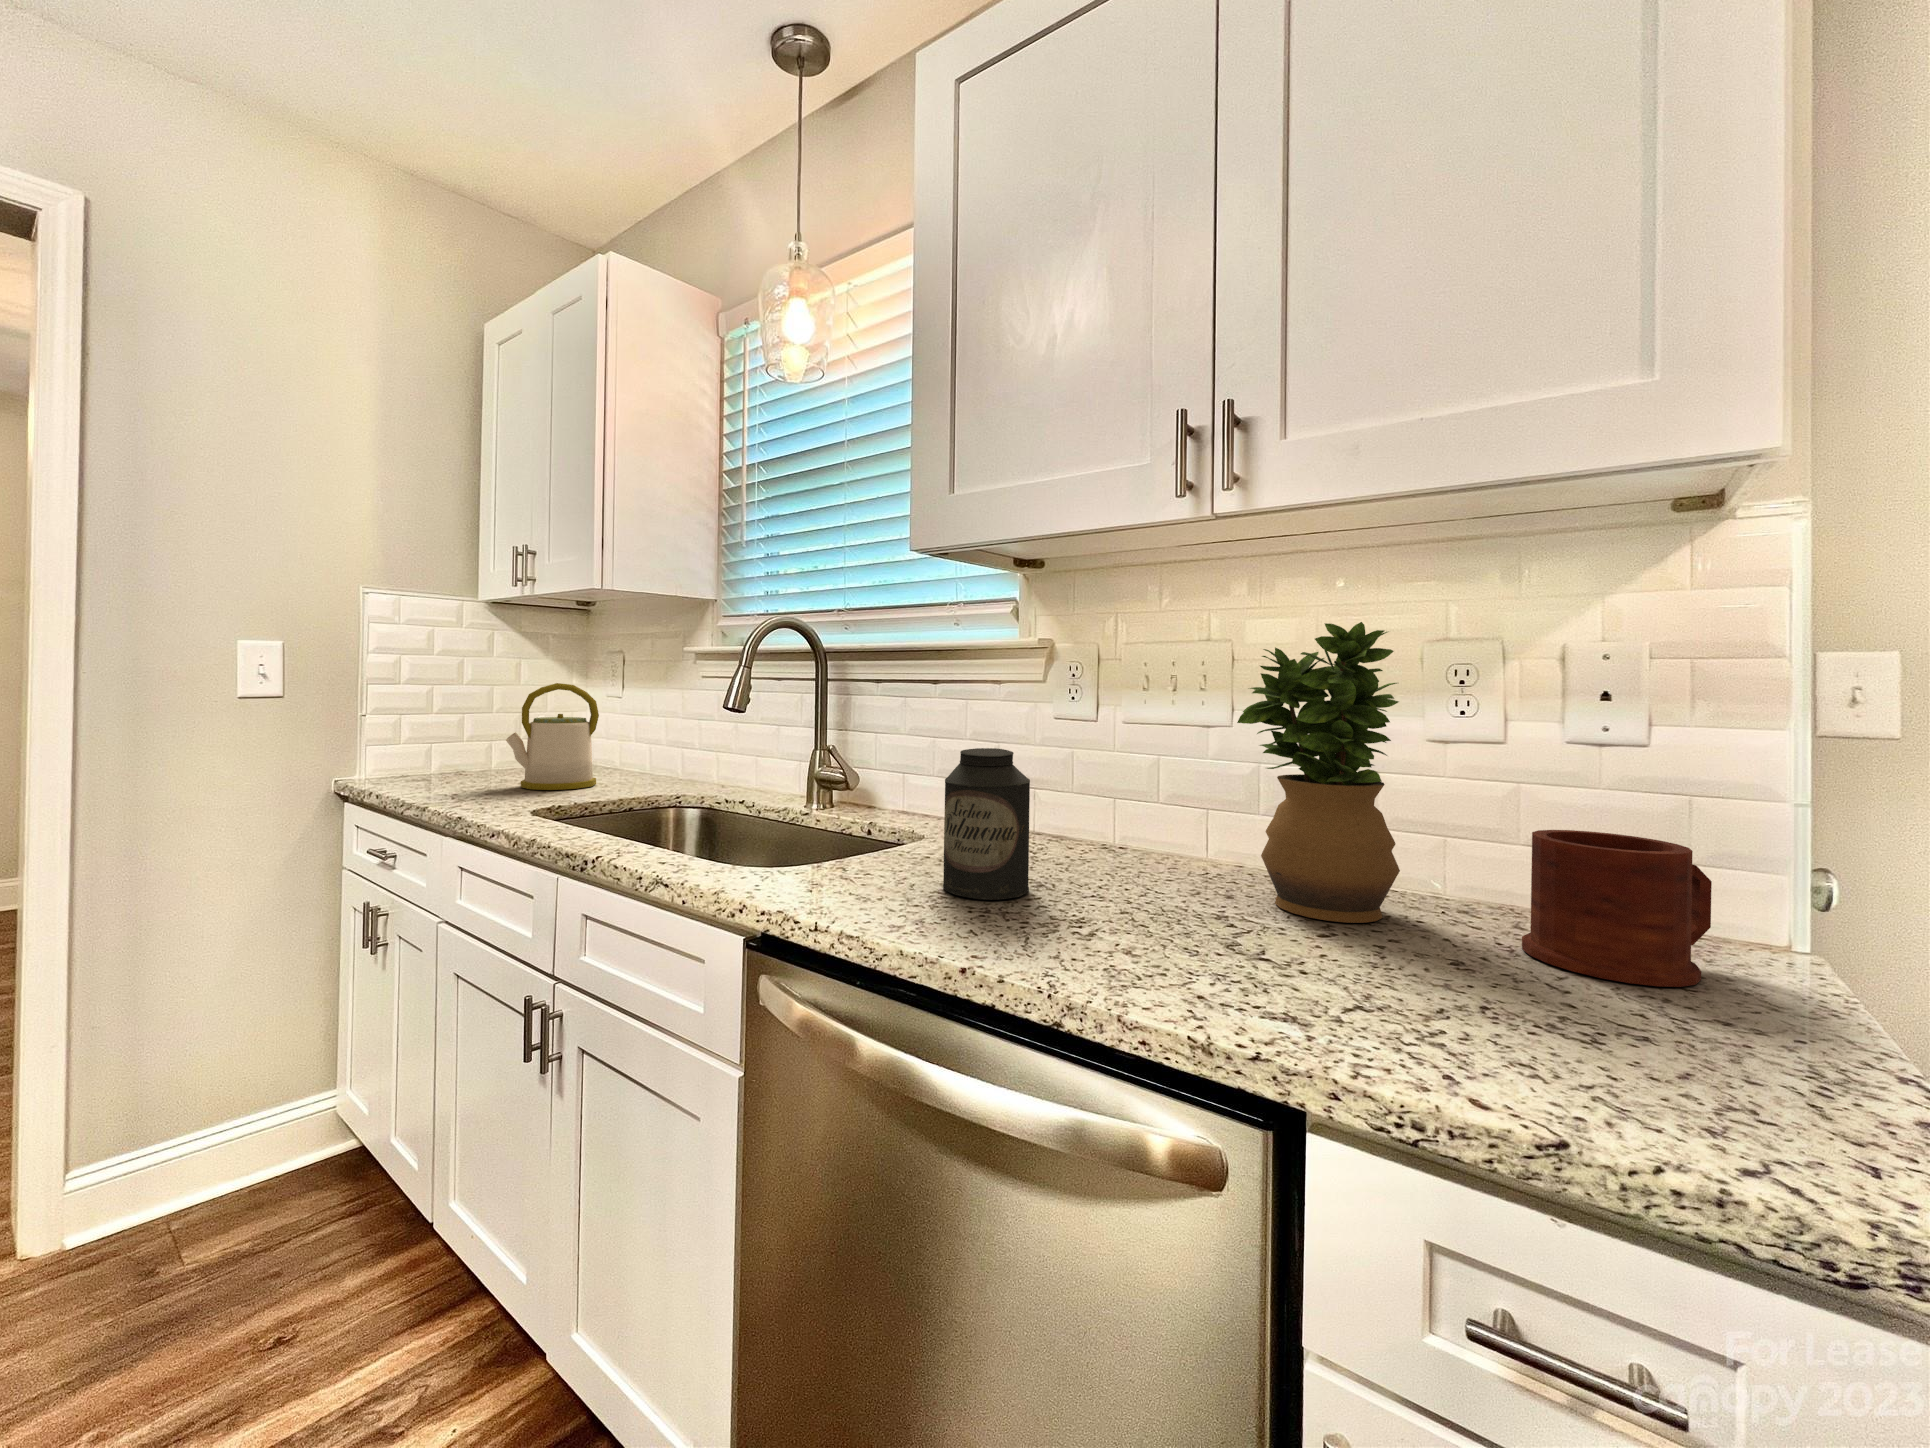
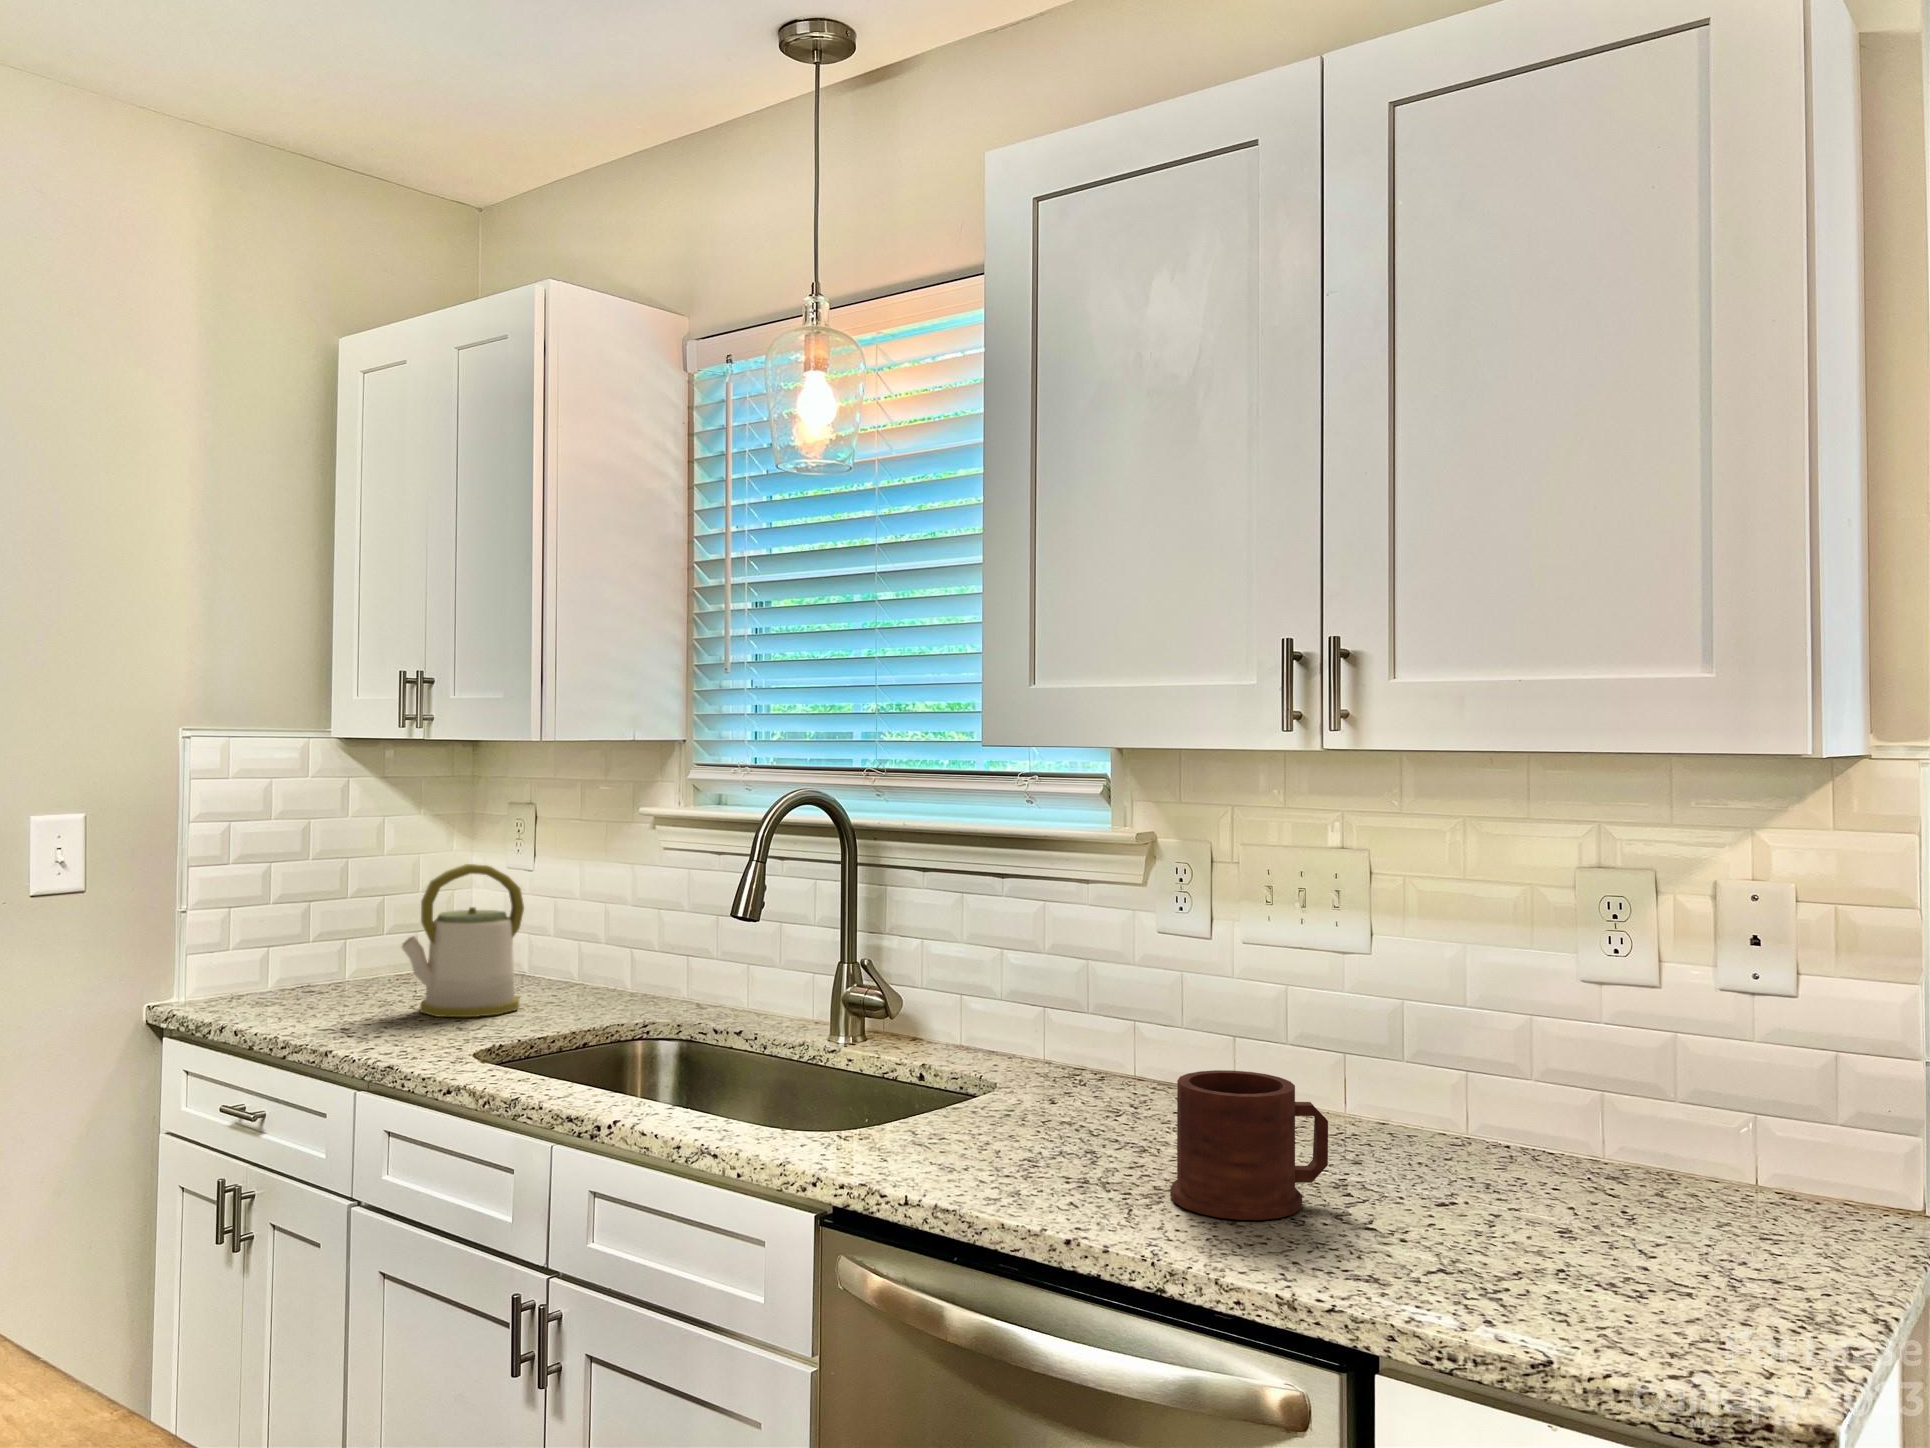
potted plant: present [1237,622,1400,923] -> none [1363,857,1537,1190]
canister: present [943,748,1030,900] -> none [1034,993,1132,1169]
mug: present [1522,830,1712,987] -> present [1170,1070,1328,1220]

